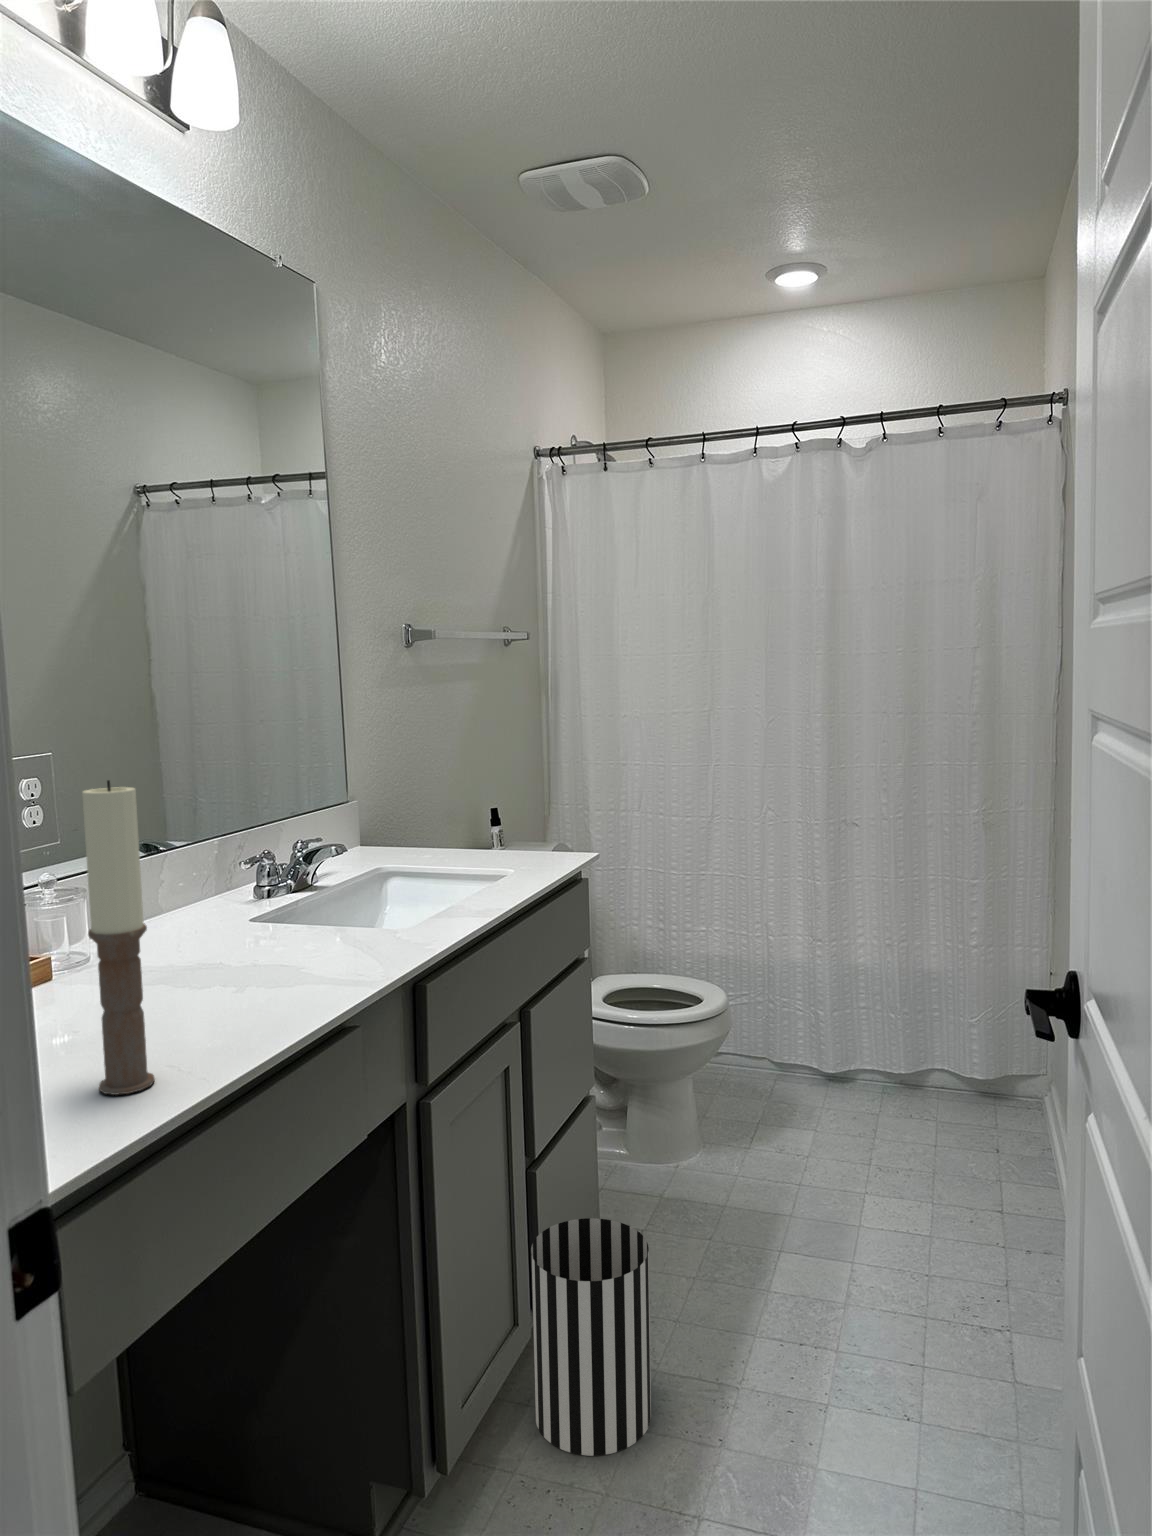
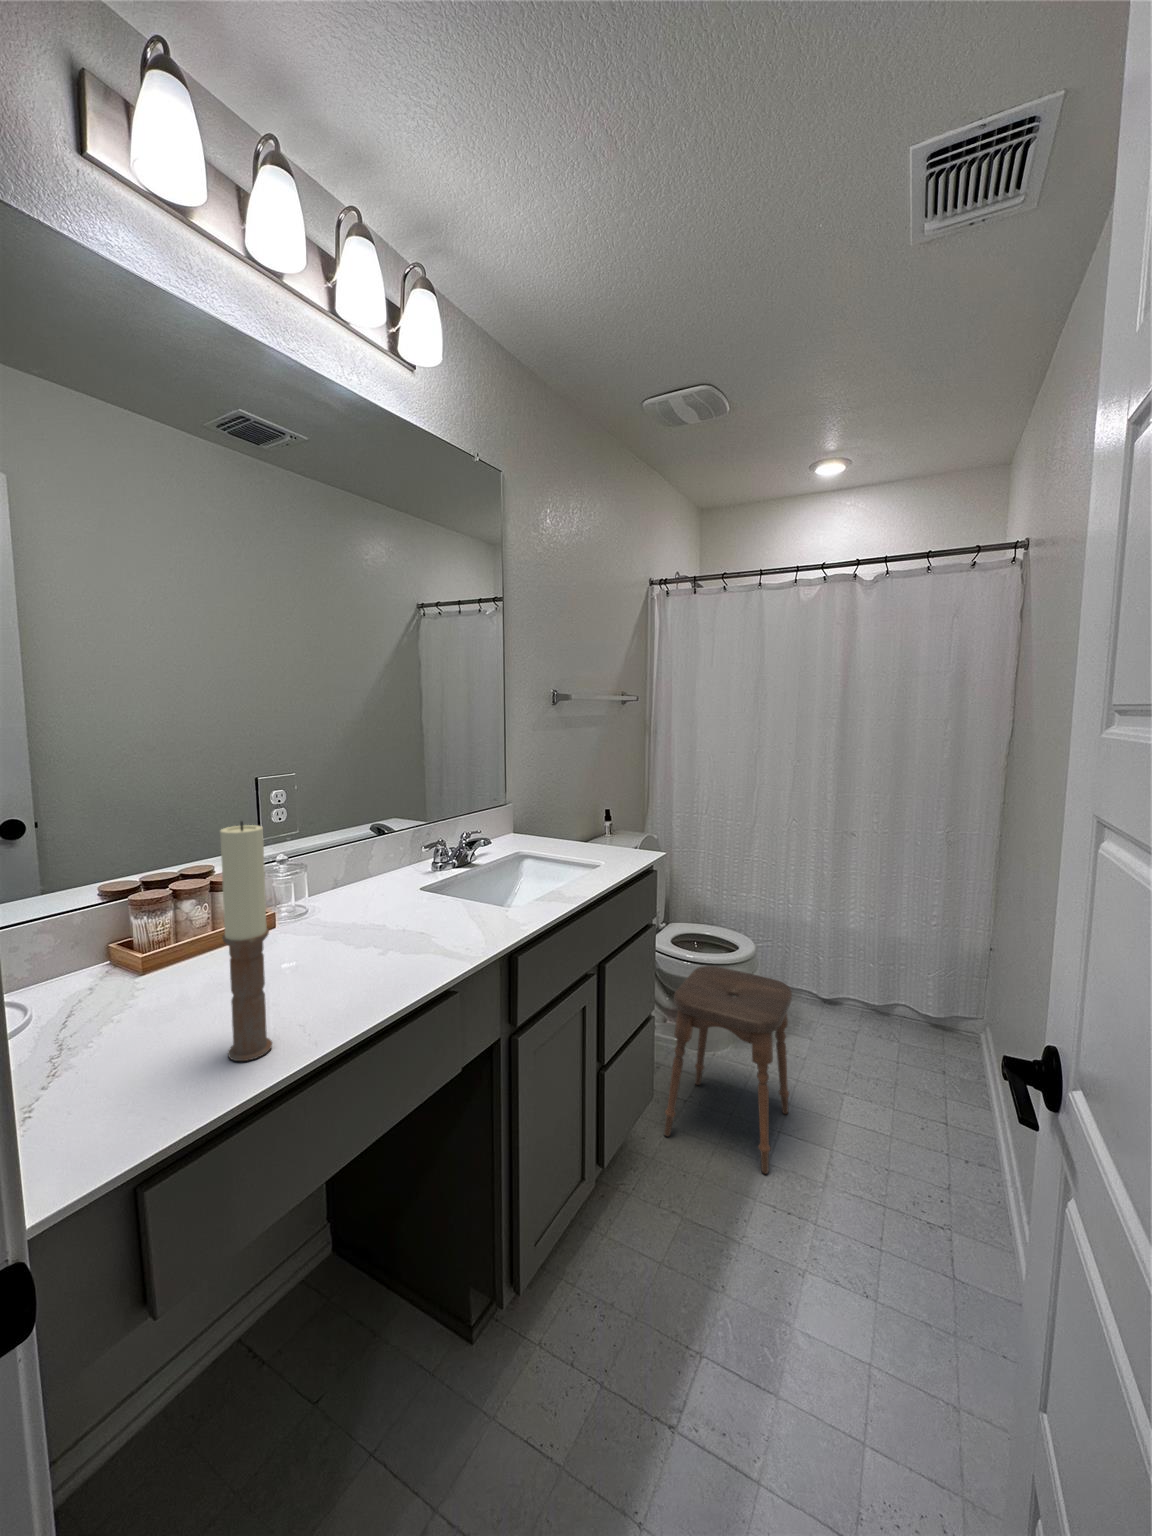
stool: none [618,1026,792,1303] -> present [664,966,792,1174]
wastebasket: present [531,1218,651,1456] -> none [593,1107,678,1285]

